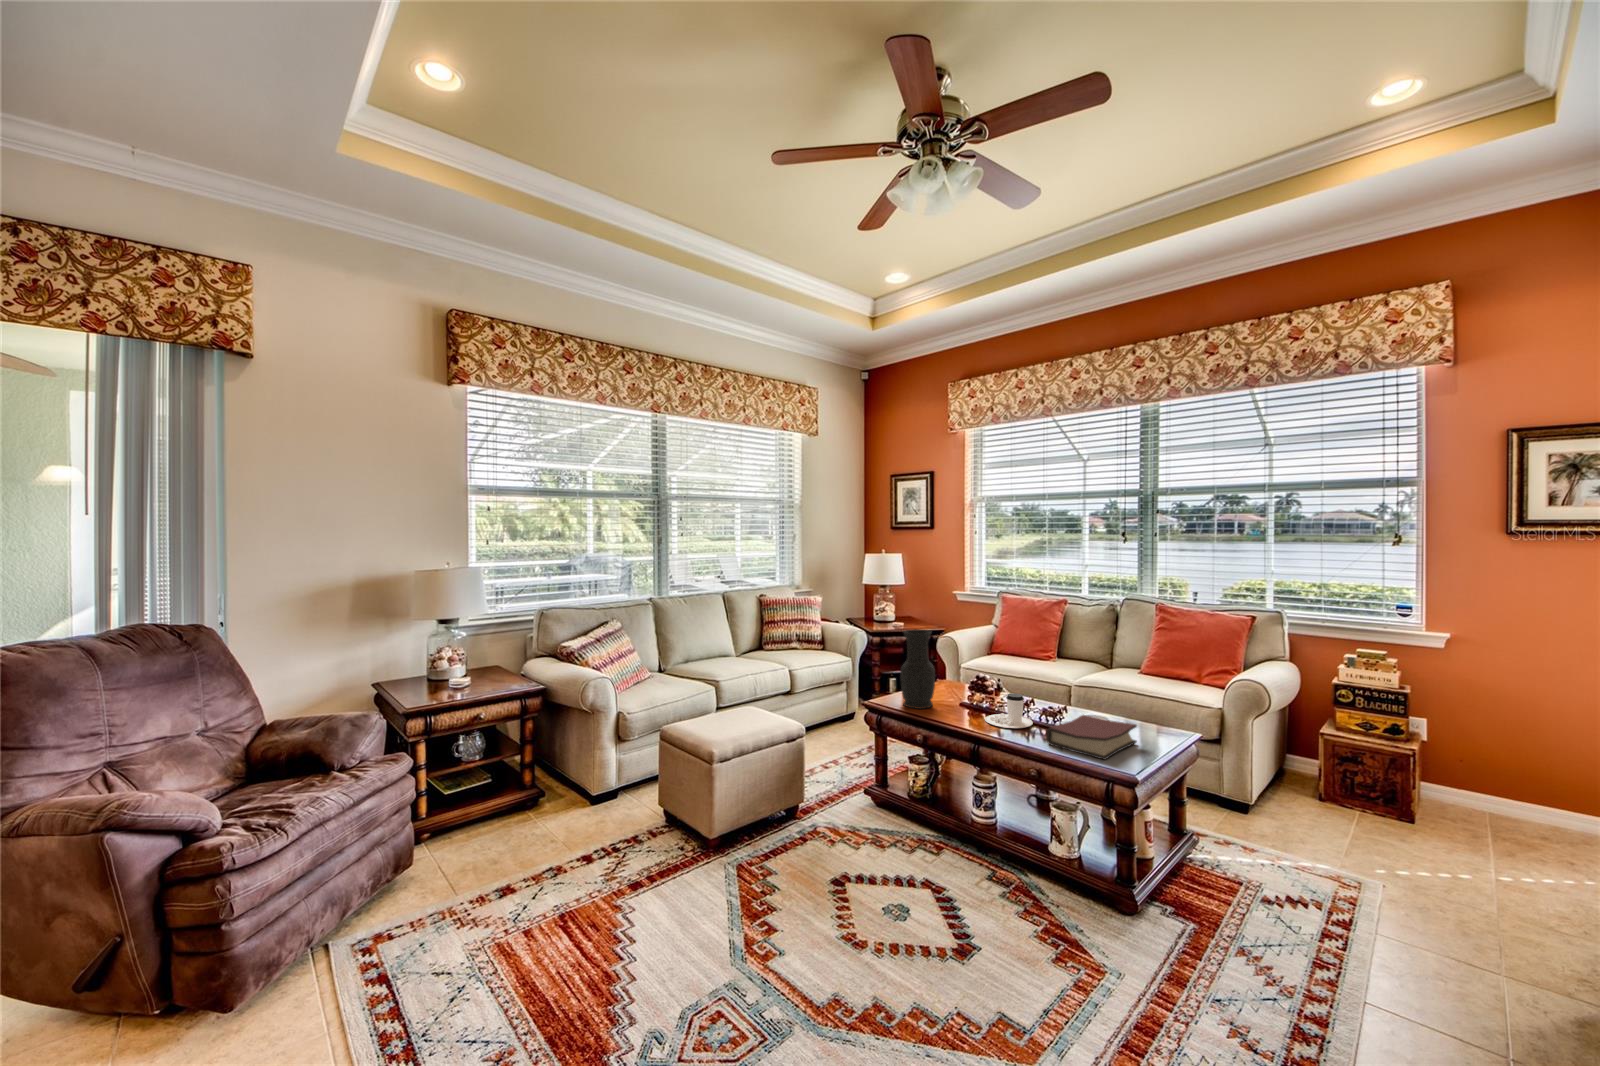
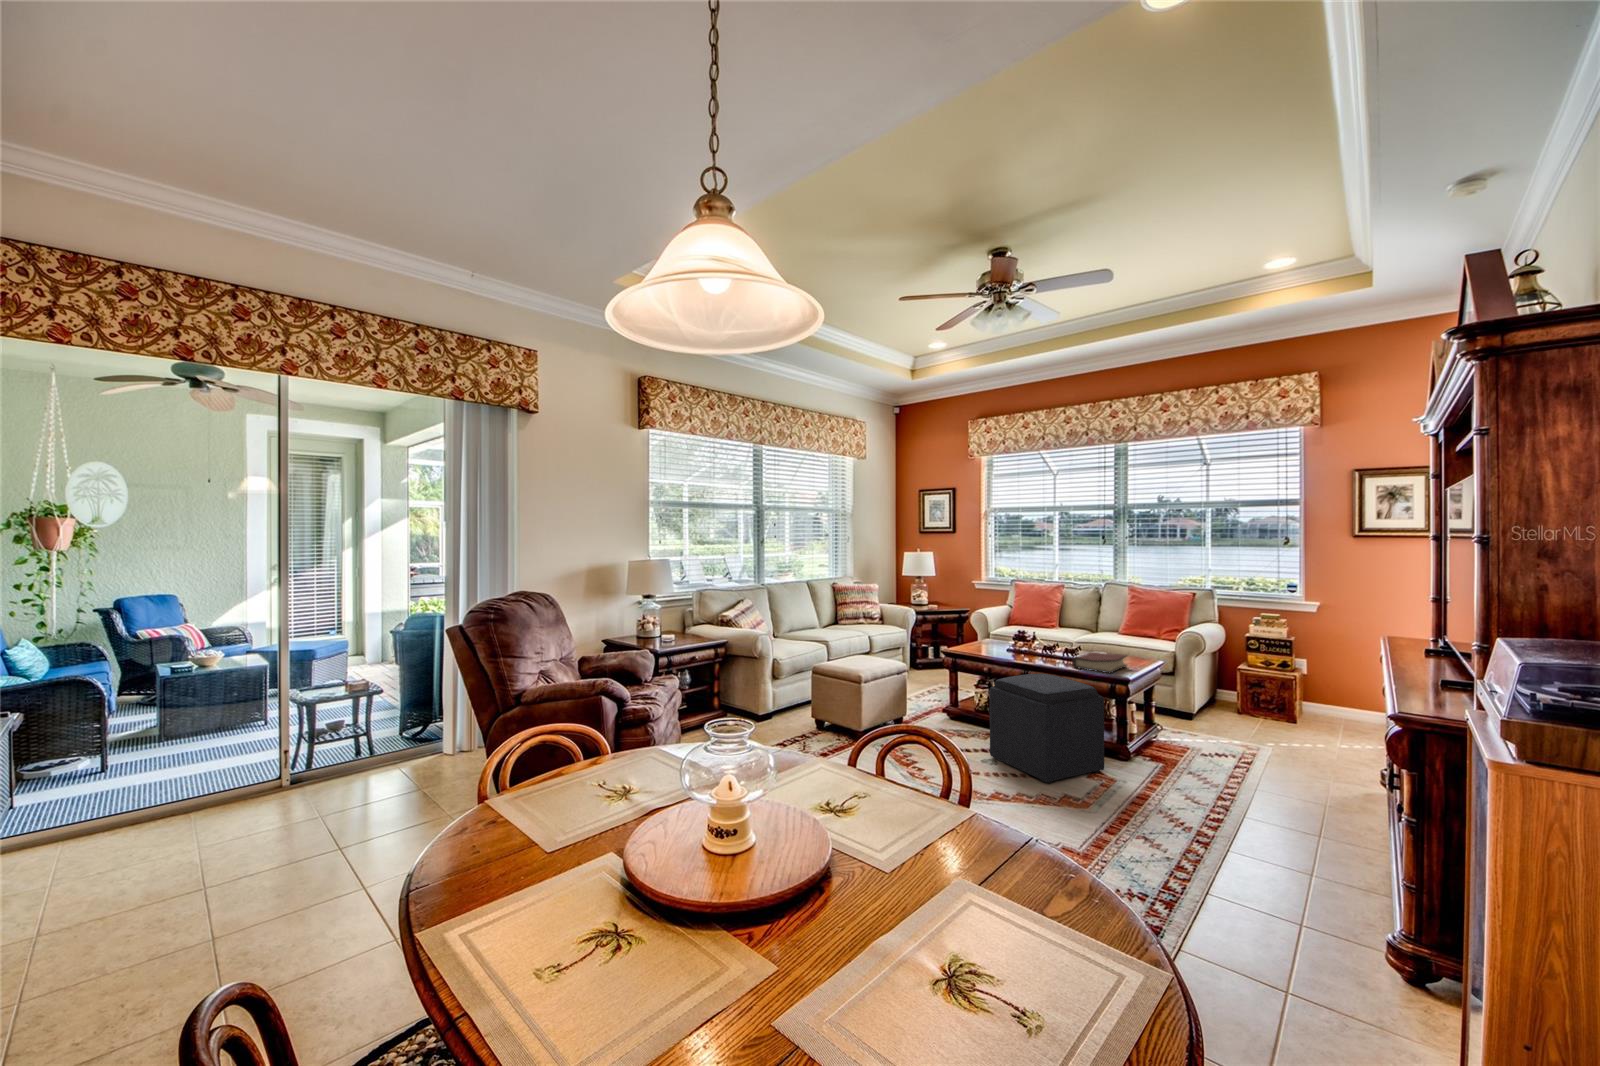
vase: present [900,629,935,709] -> none [968,600,991,653]
coffee cup: present [985,693,1033,728] -> none [1028,640,1060,661]
ottoman: none [902,756,1085,966] -> present [990,674,1104,783]

